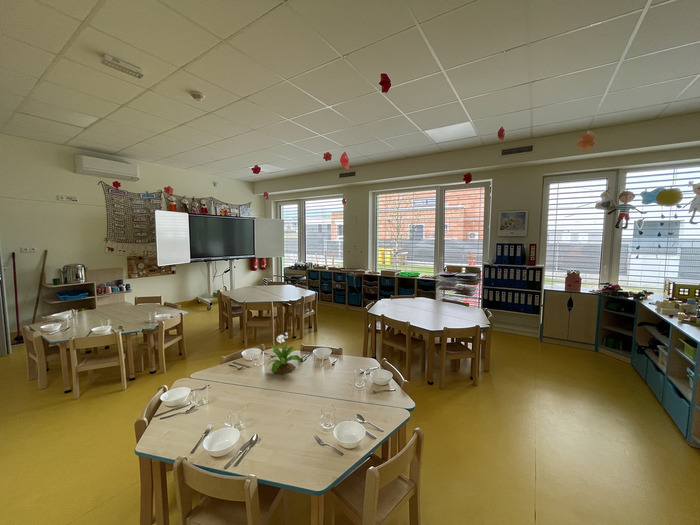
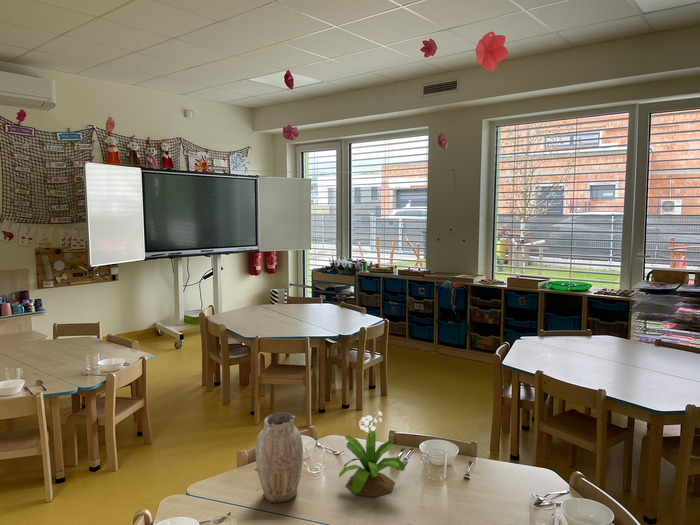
vase: none [223,334,248,379] -> present [255,412,303,503]

